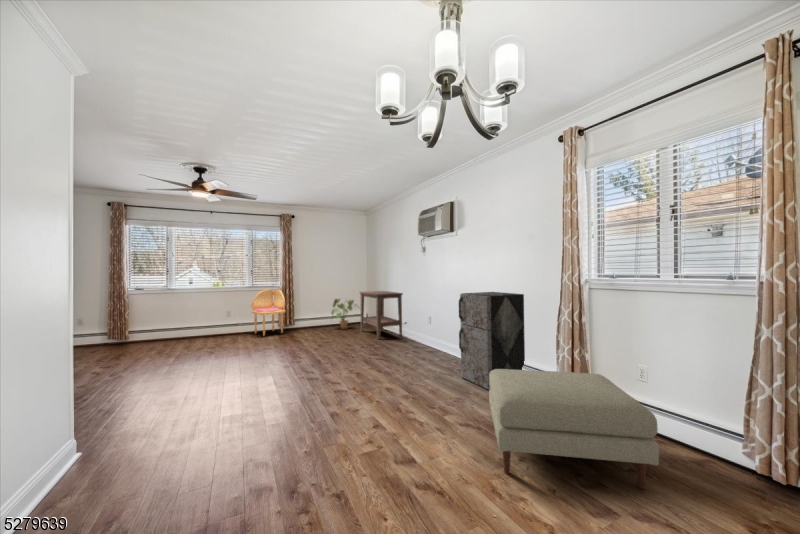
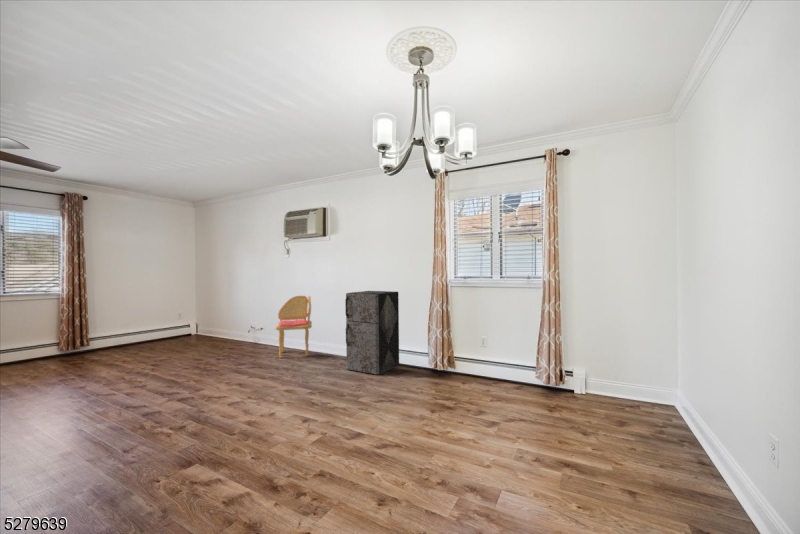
dining chair: present [251,289,286,336] -> present [275,296,312,358]
side table: present [360,291,403,339] -> none [195,295,256,350]
house plant: present [331,299,354,329] -> none [149,306,193,344]
ottoman: present [489,369,659,489] -> none [396,345,510,423]

